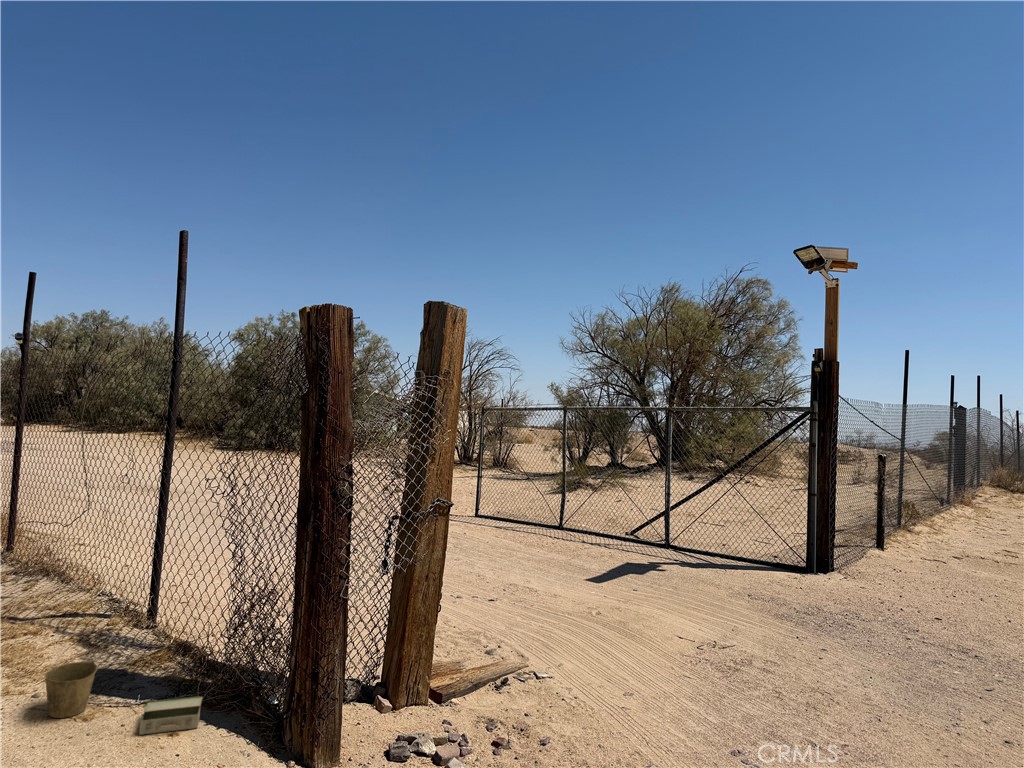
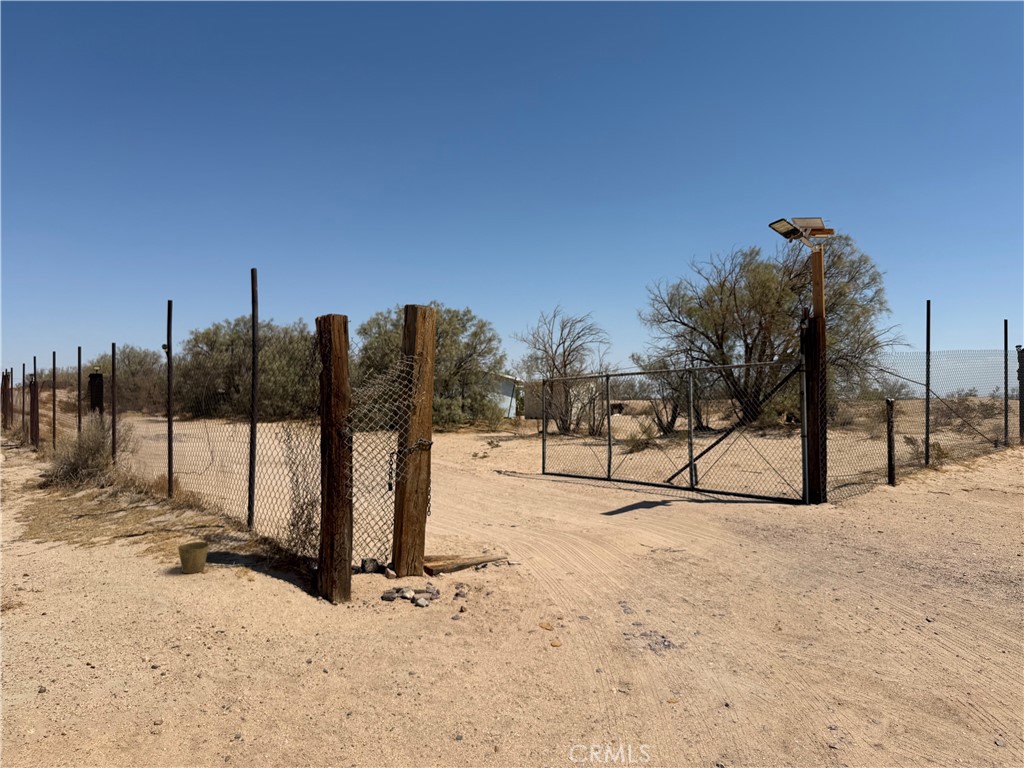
toolbox: present [139,696,203,735] -> none [232,563,272,582]

